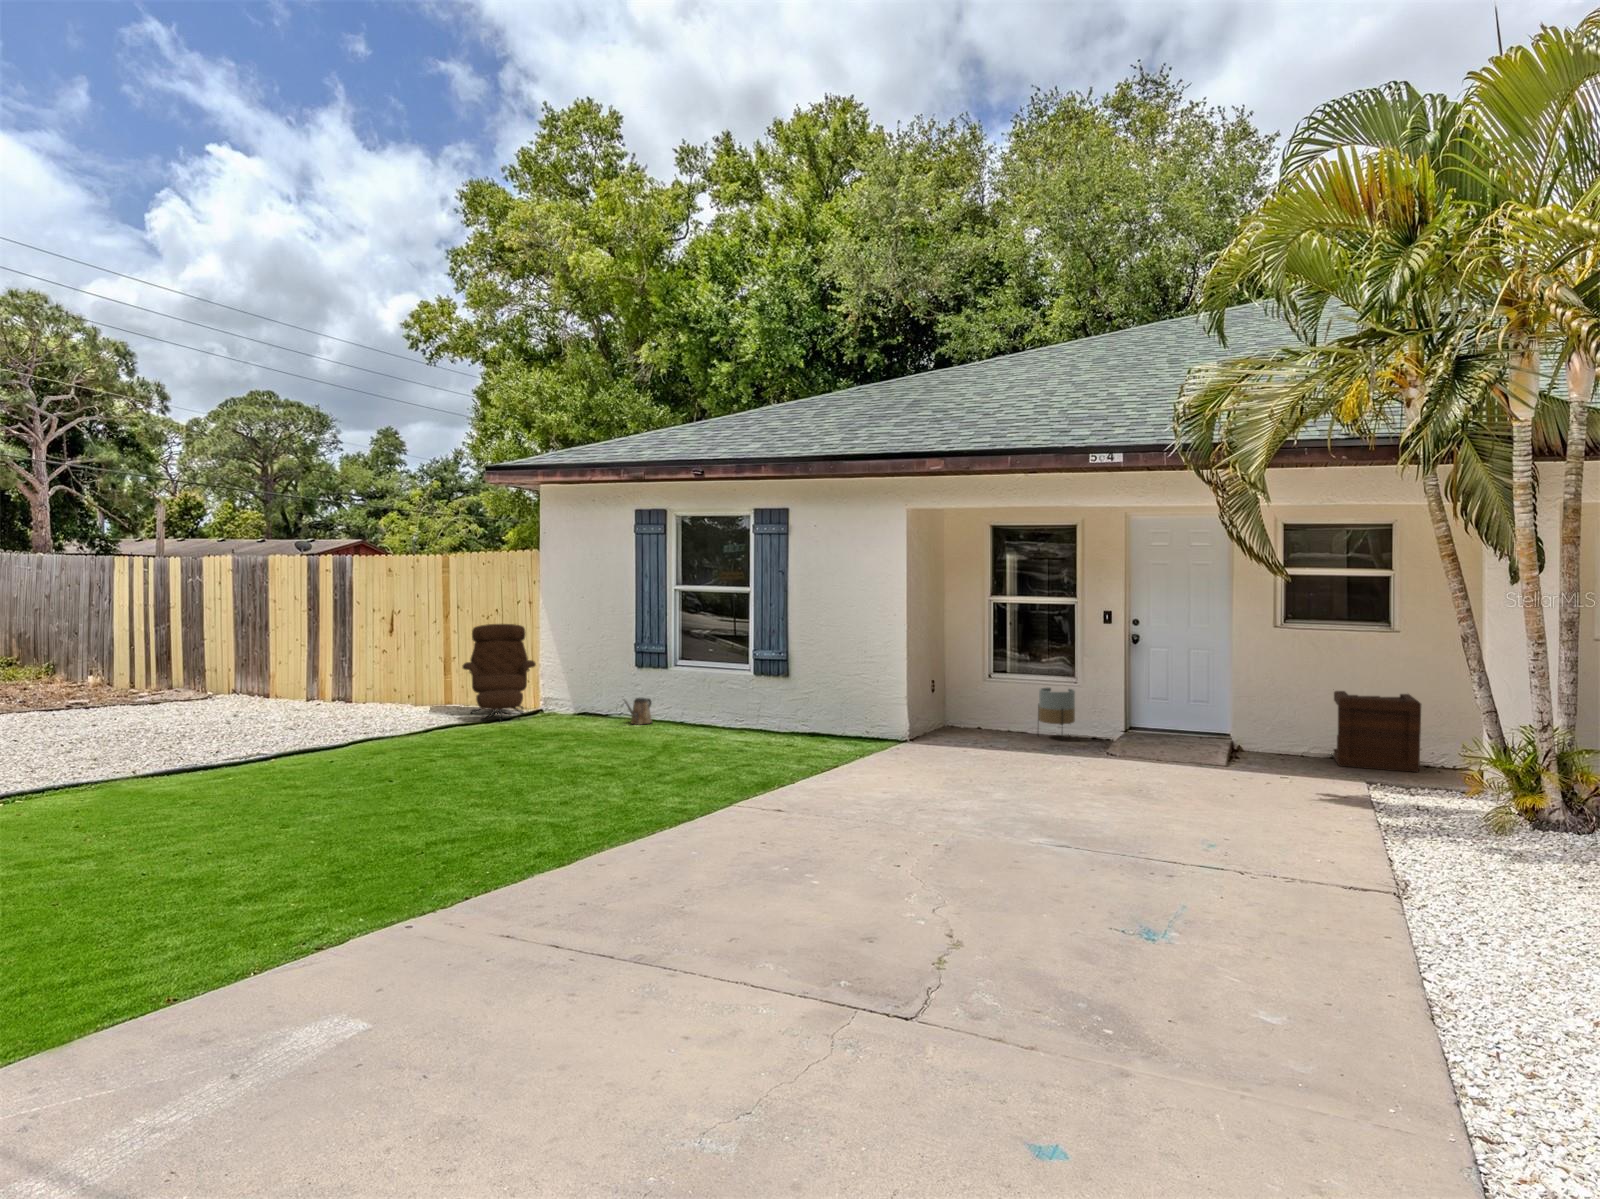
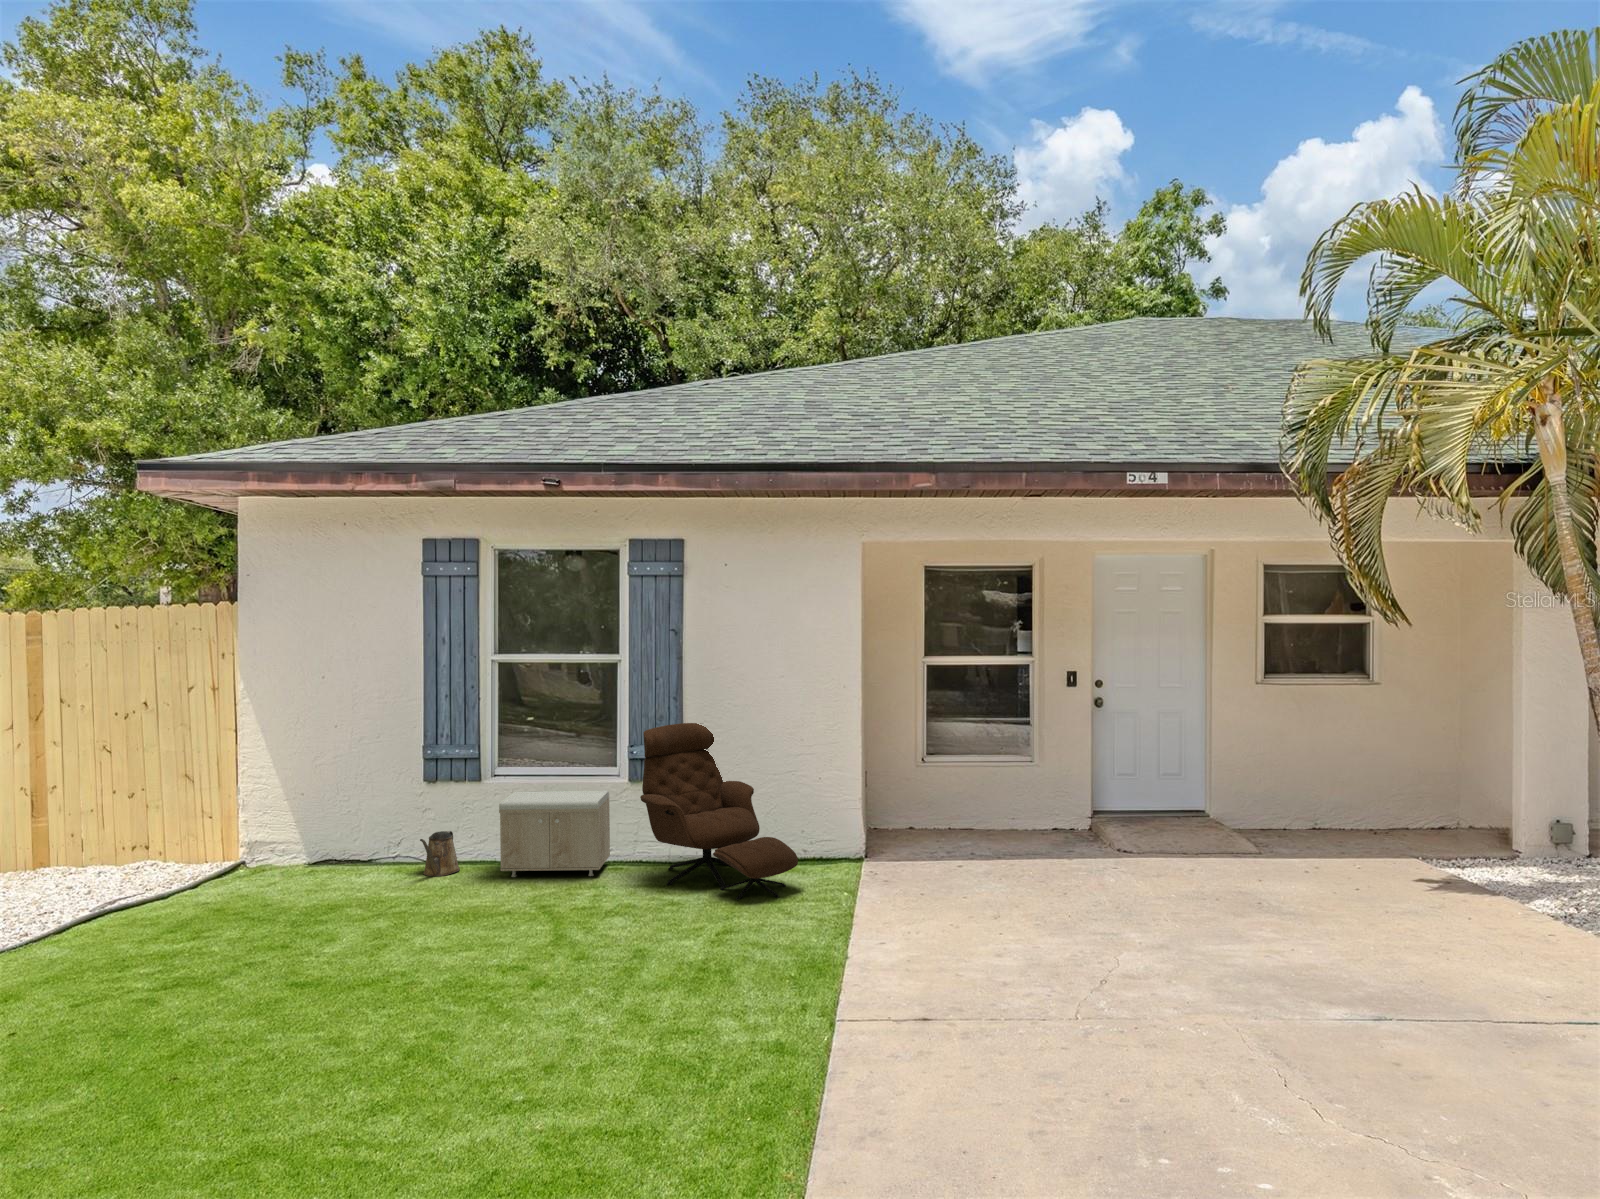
lounge chair: present [463,624,536,722] -> present [640,723,798,900]
storage bench: none [668,676,743,732] -> present [499,791,610,877]
planter: present [1038,688,1075,725] -> none [997,769,1044,839]
wooden crate: present [1331,691,1421,772] -> none [1315,750,1438,843]

